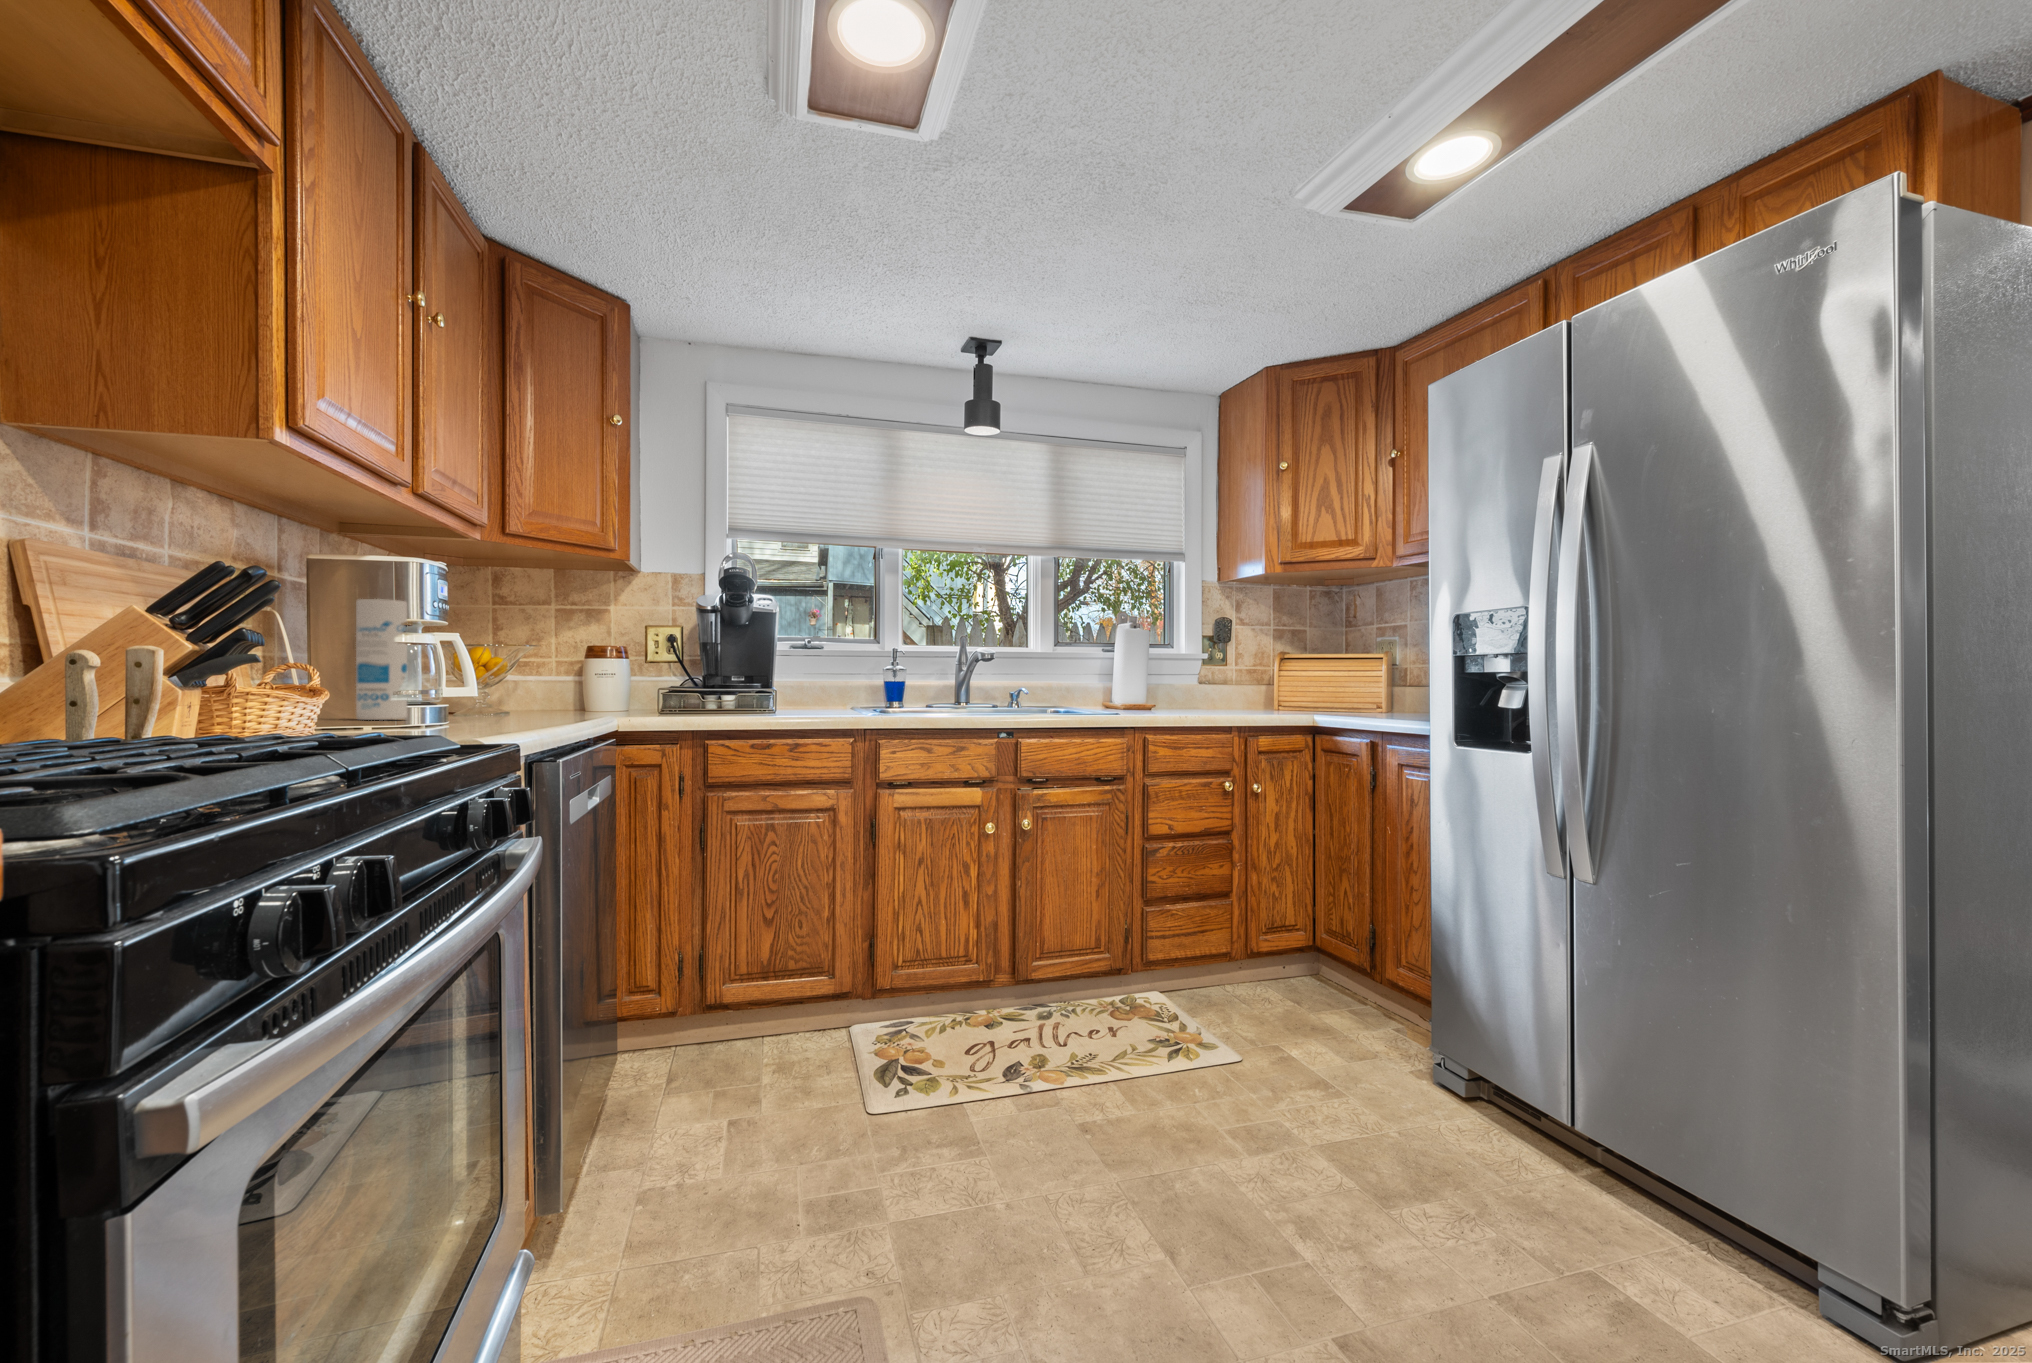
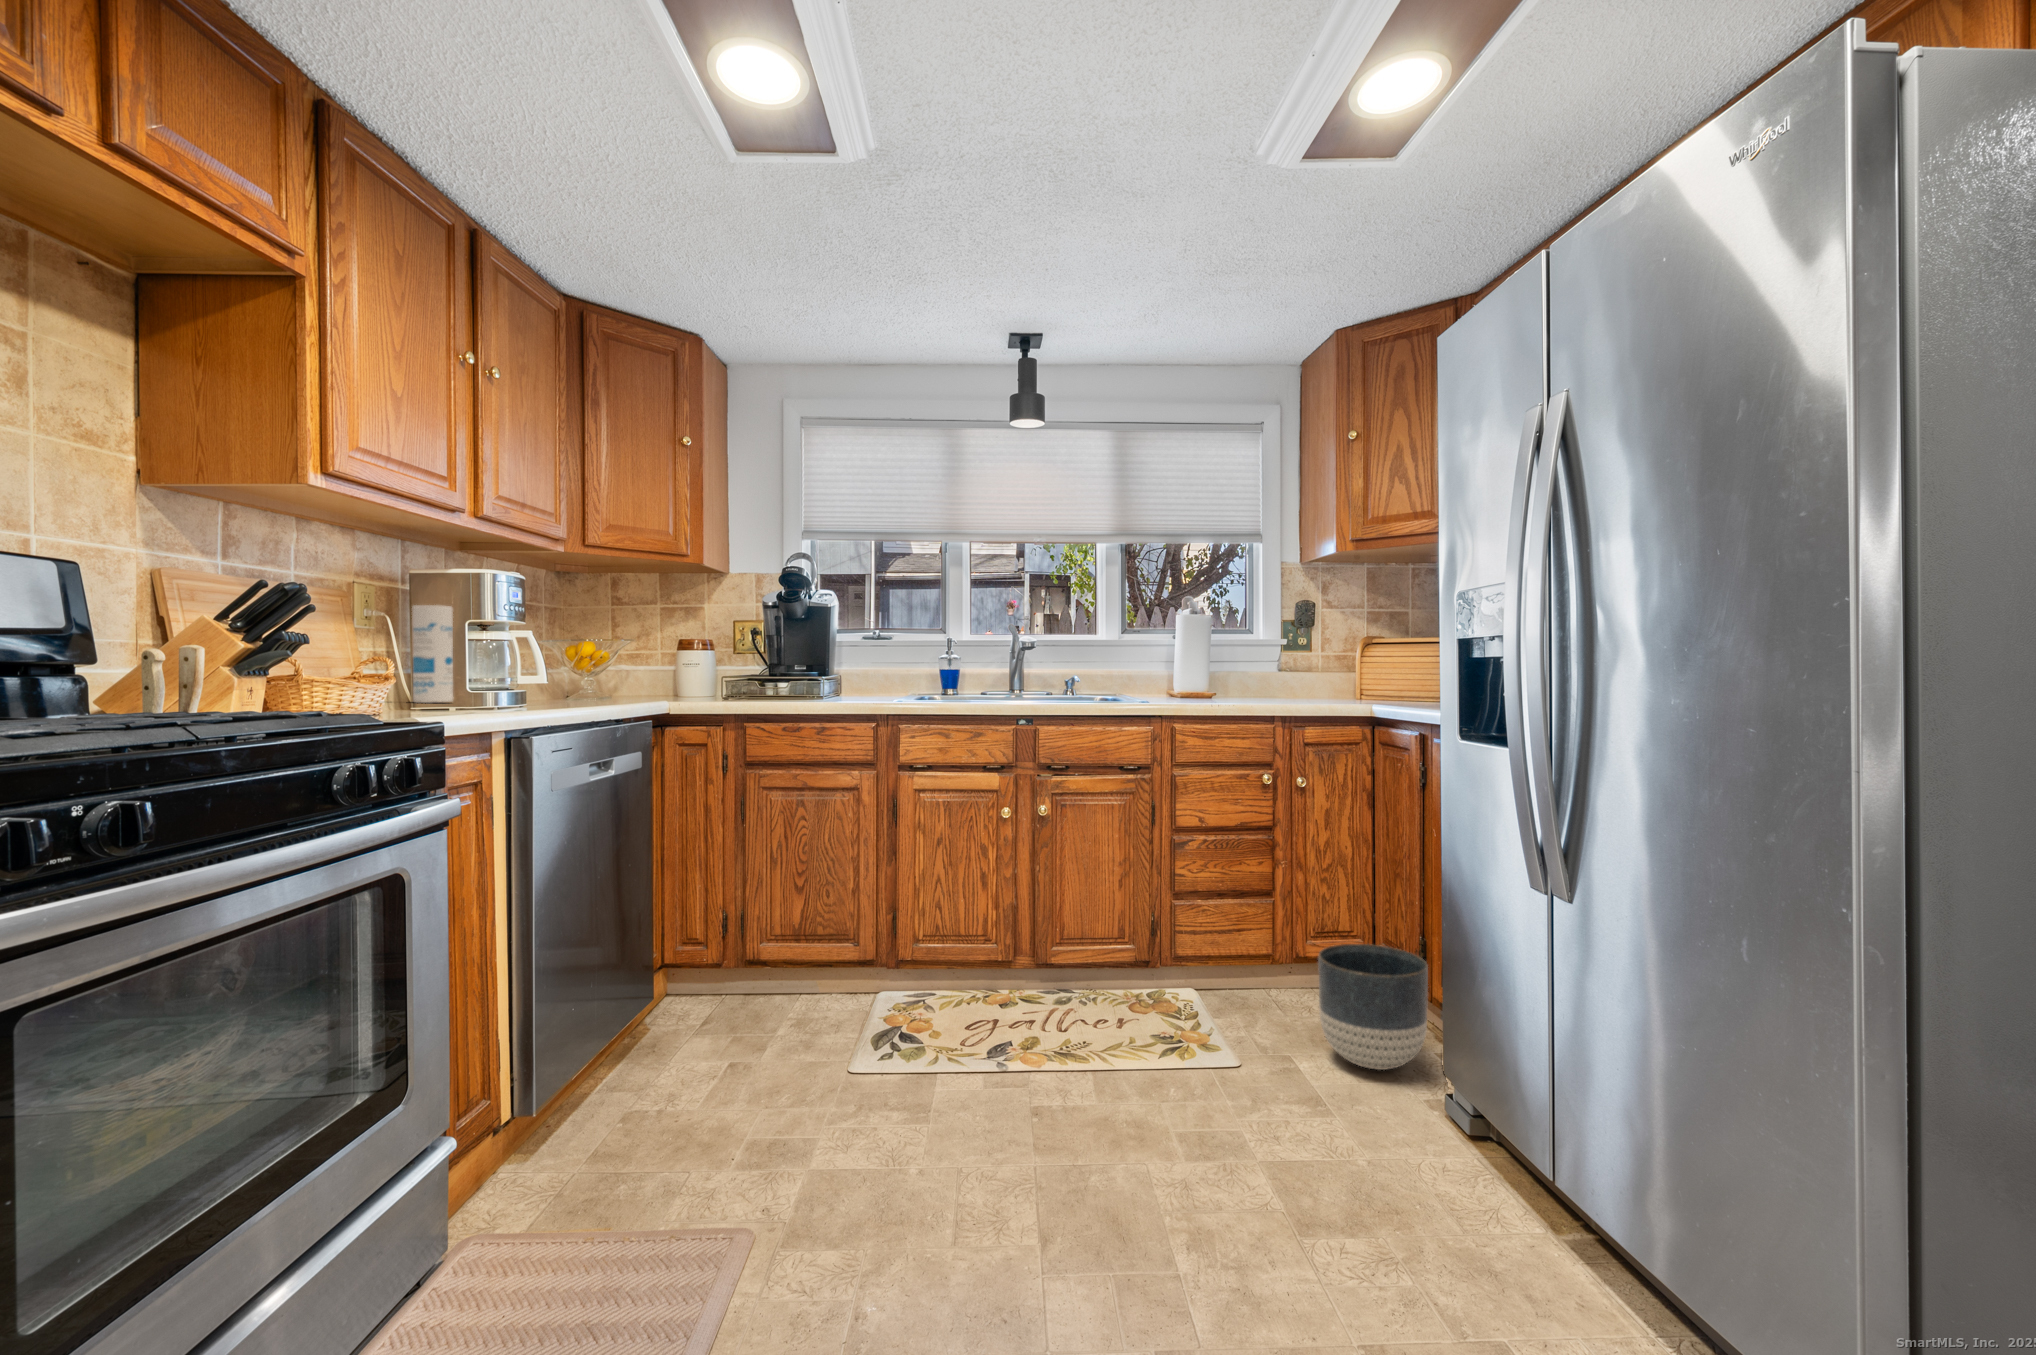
planter: none [1310,938,1411,1053] -> present [1318,944,1428,1070]

